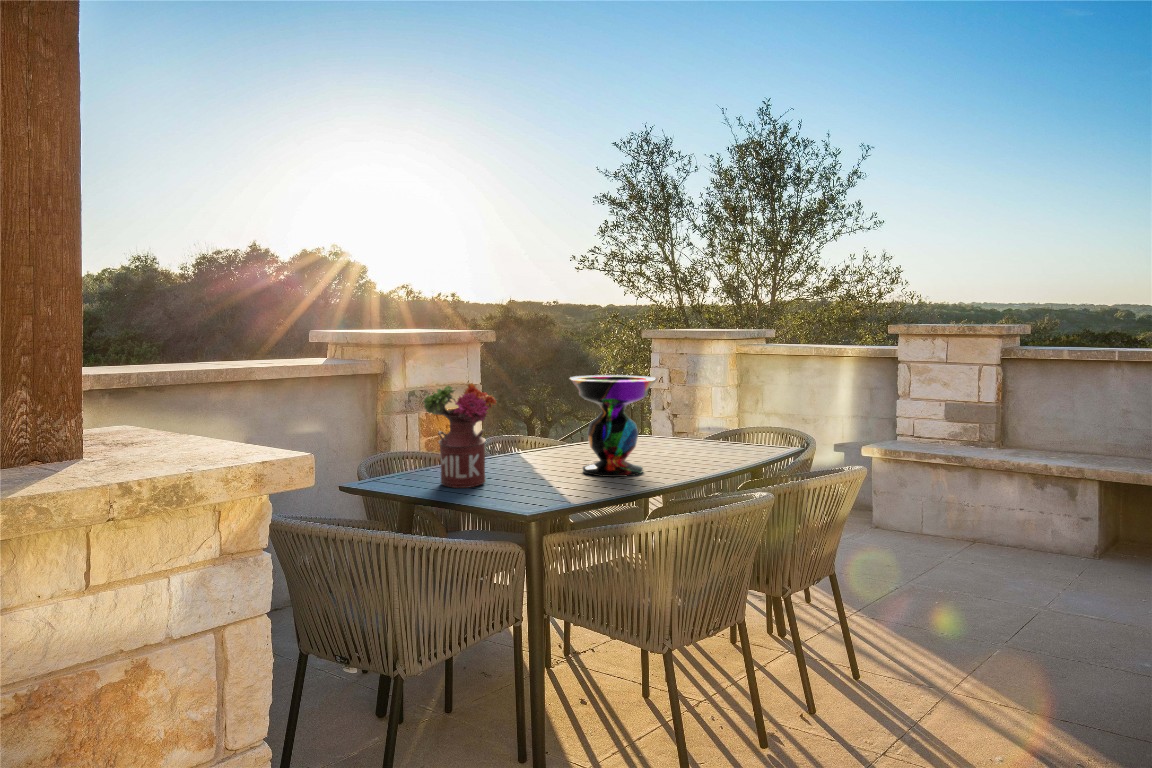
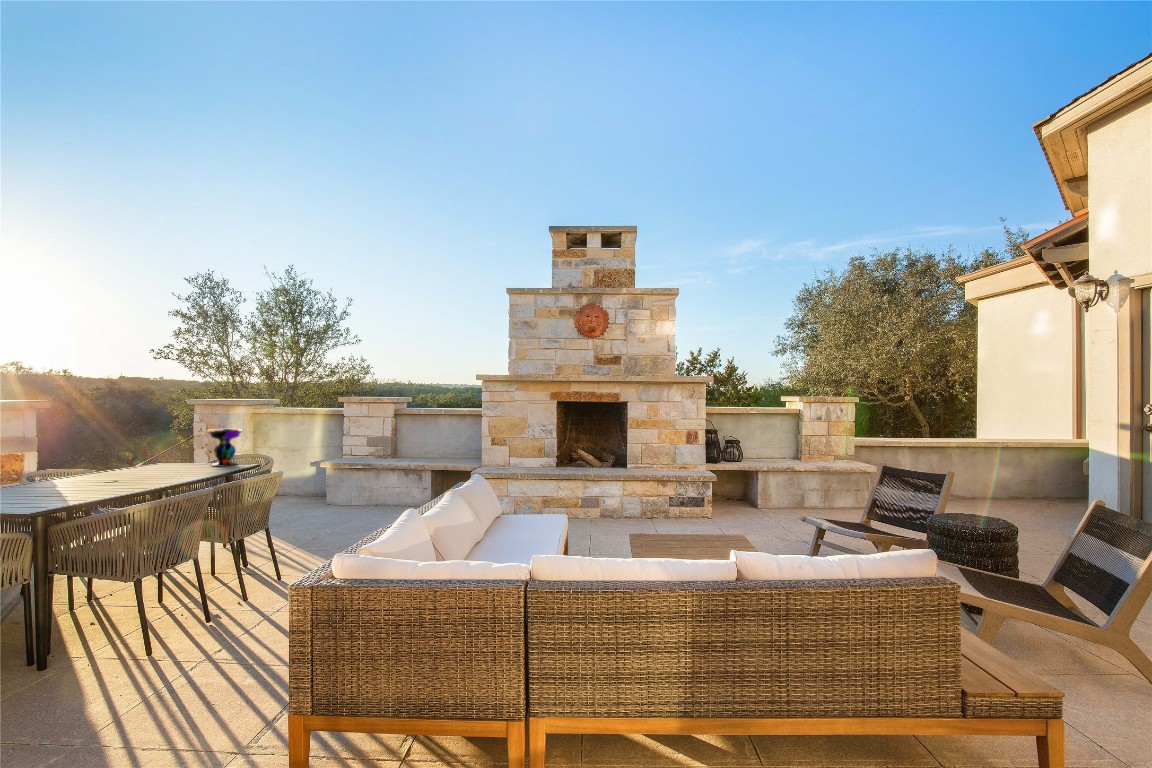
flower arrangement: present [423,383,496,488] -> none [145,433,178,473]

